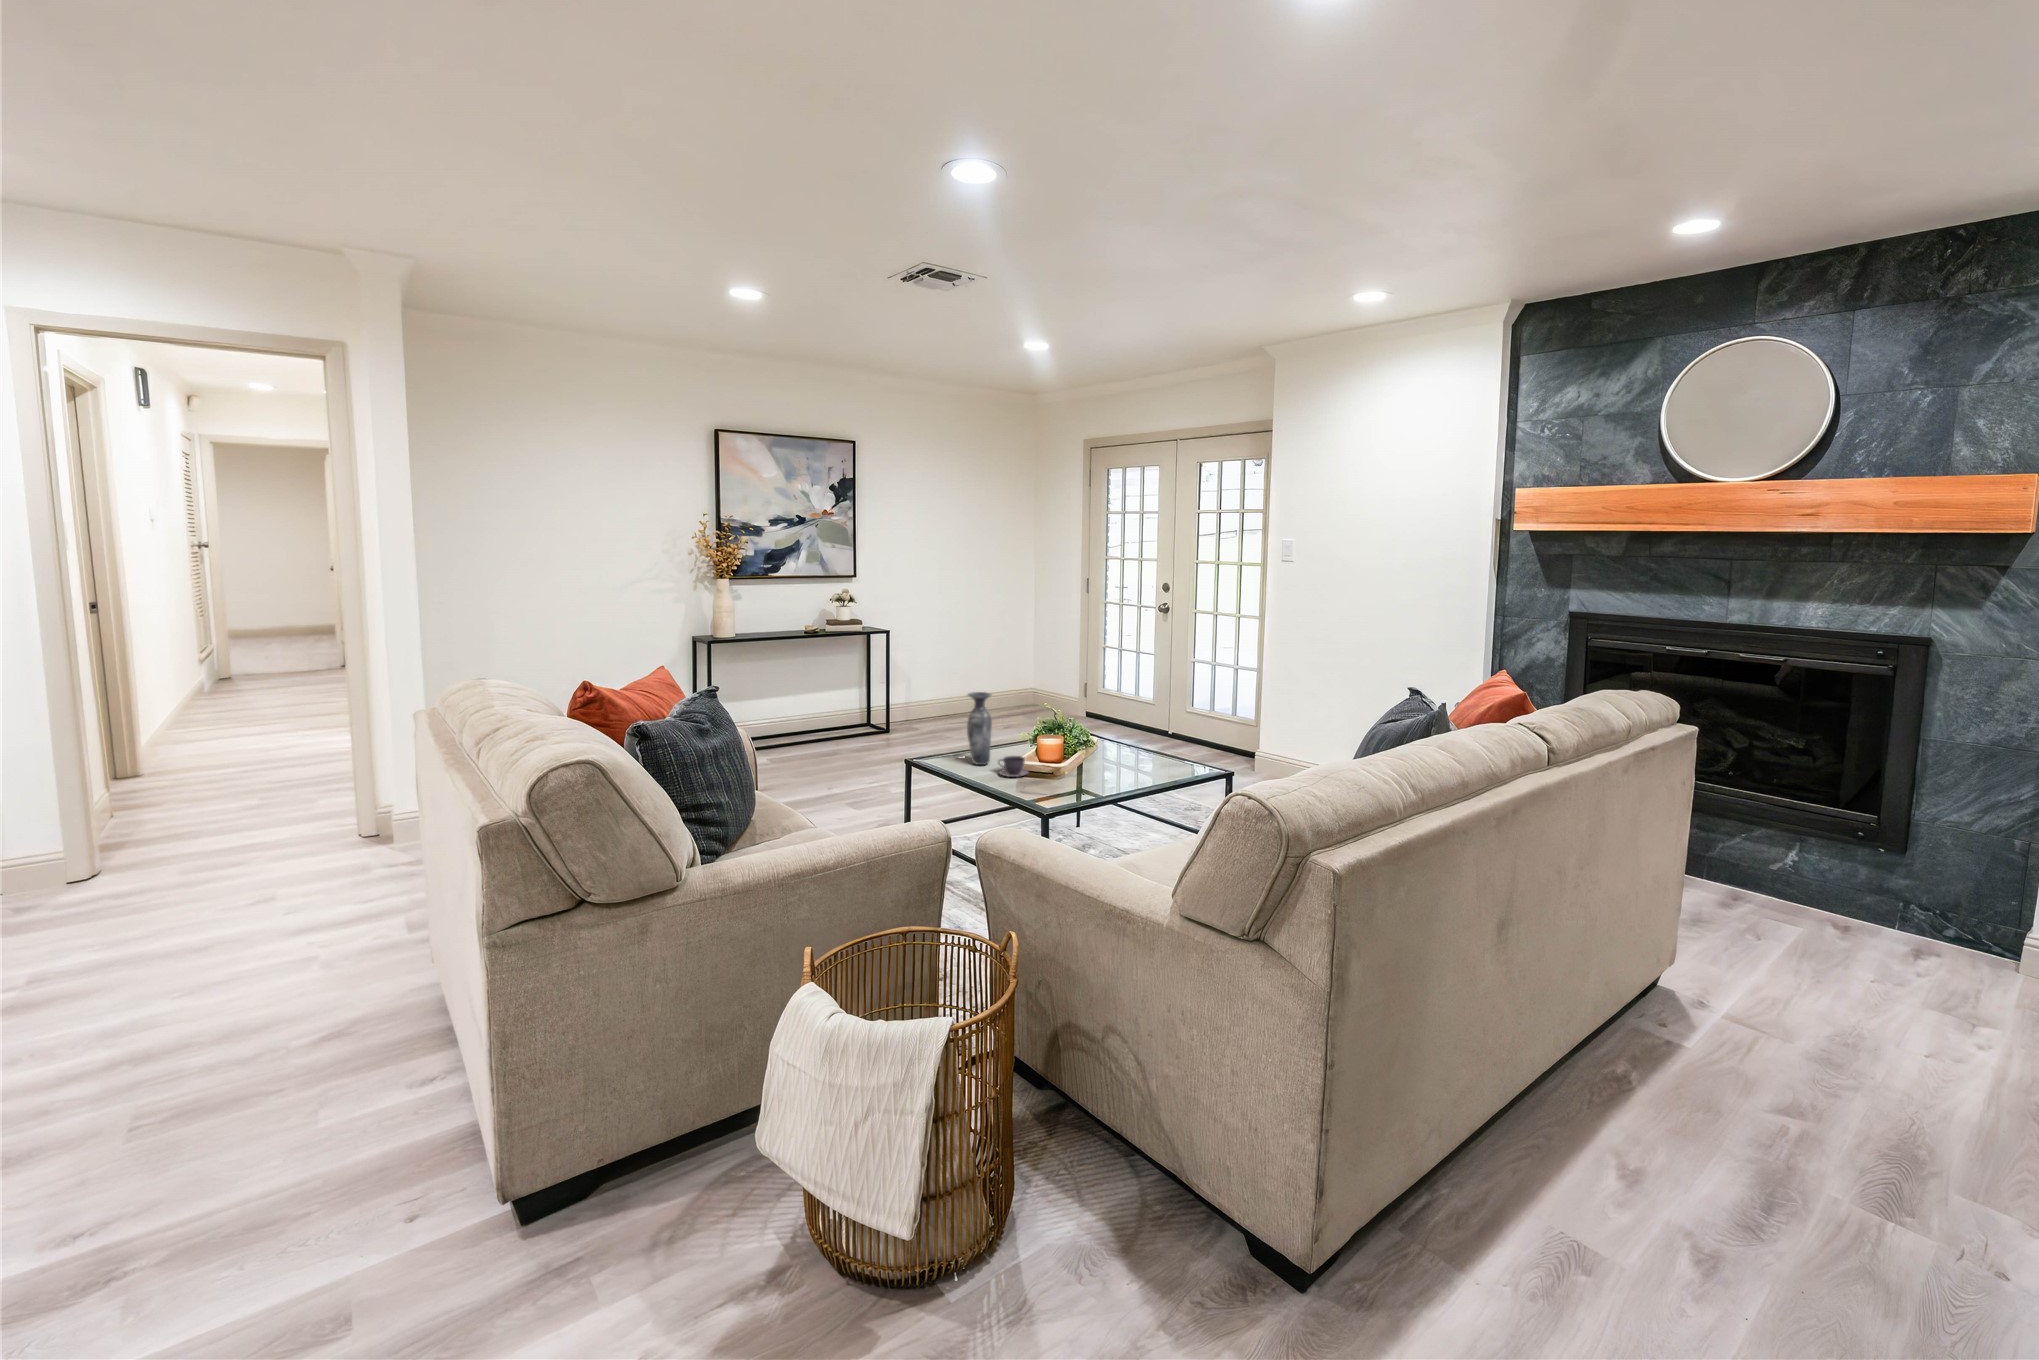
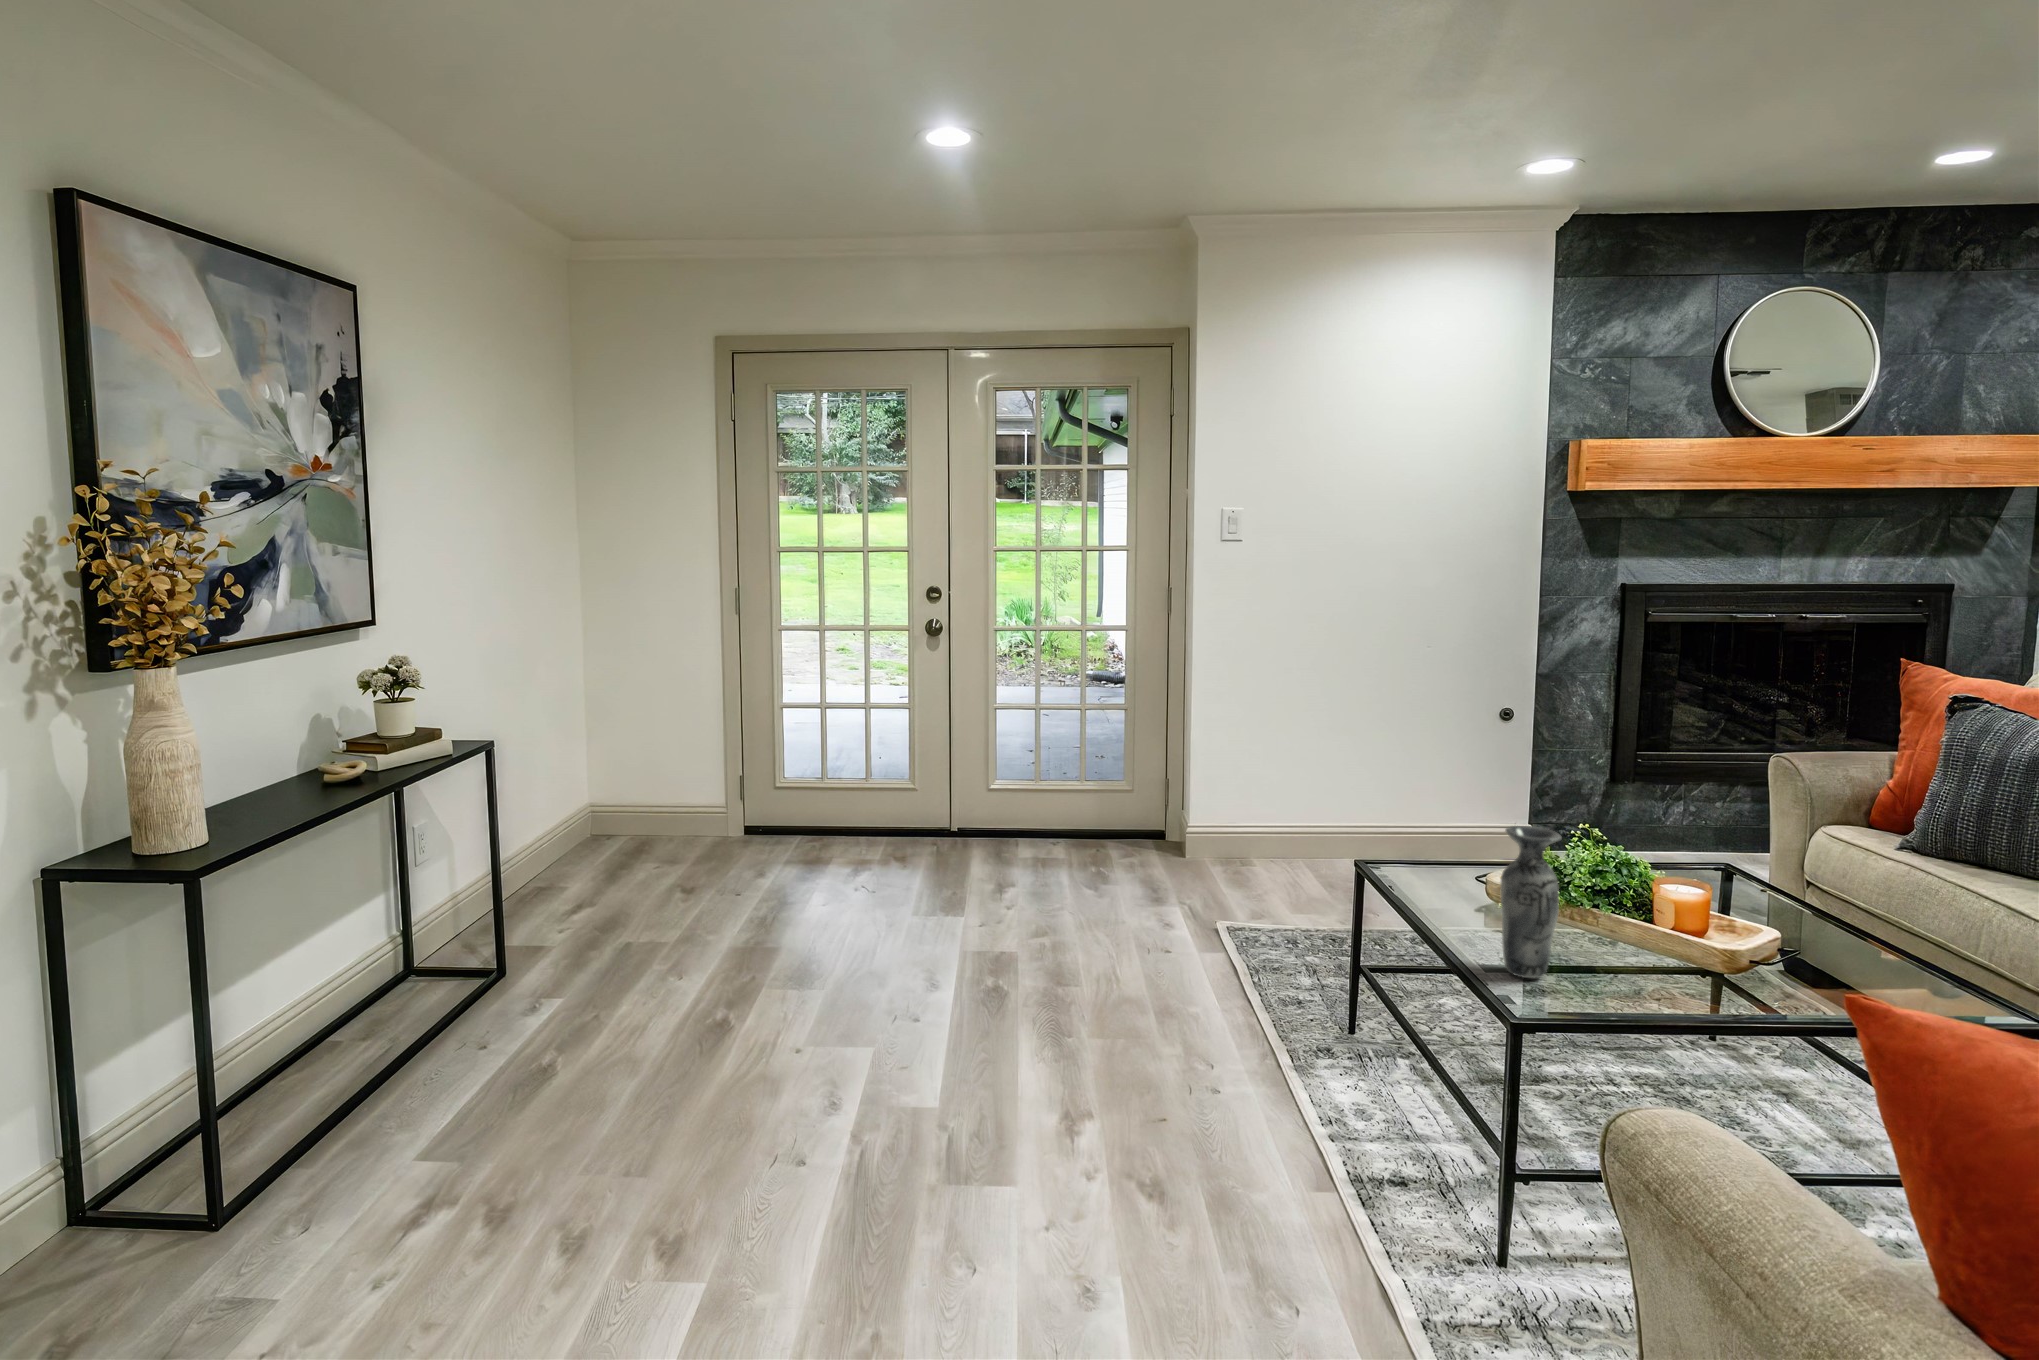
teacup: present [998,756,1028,777] -> none [1584,934,1654,983]

